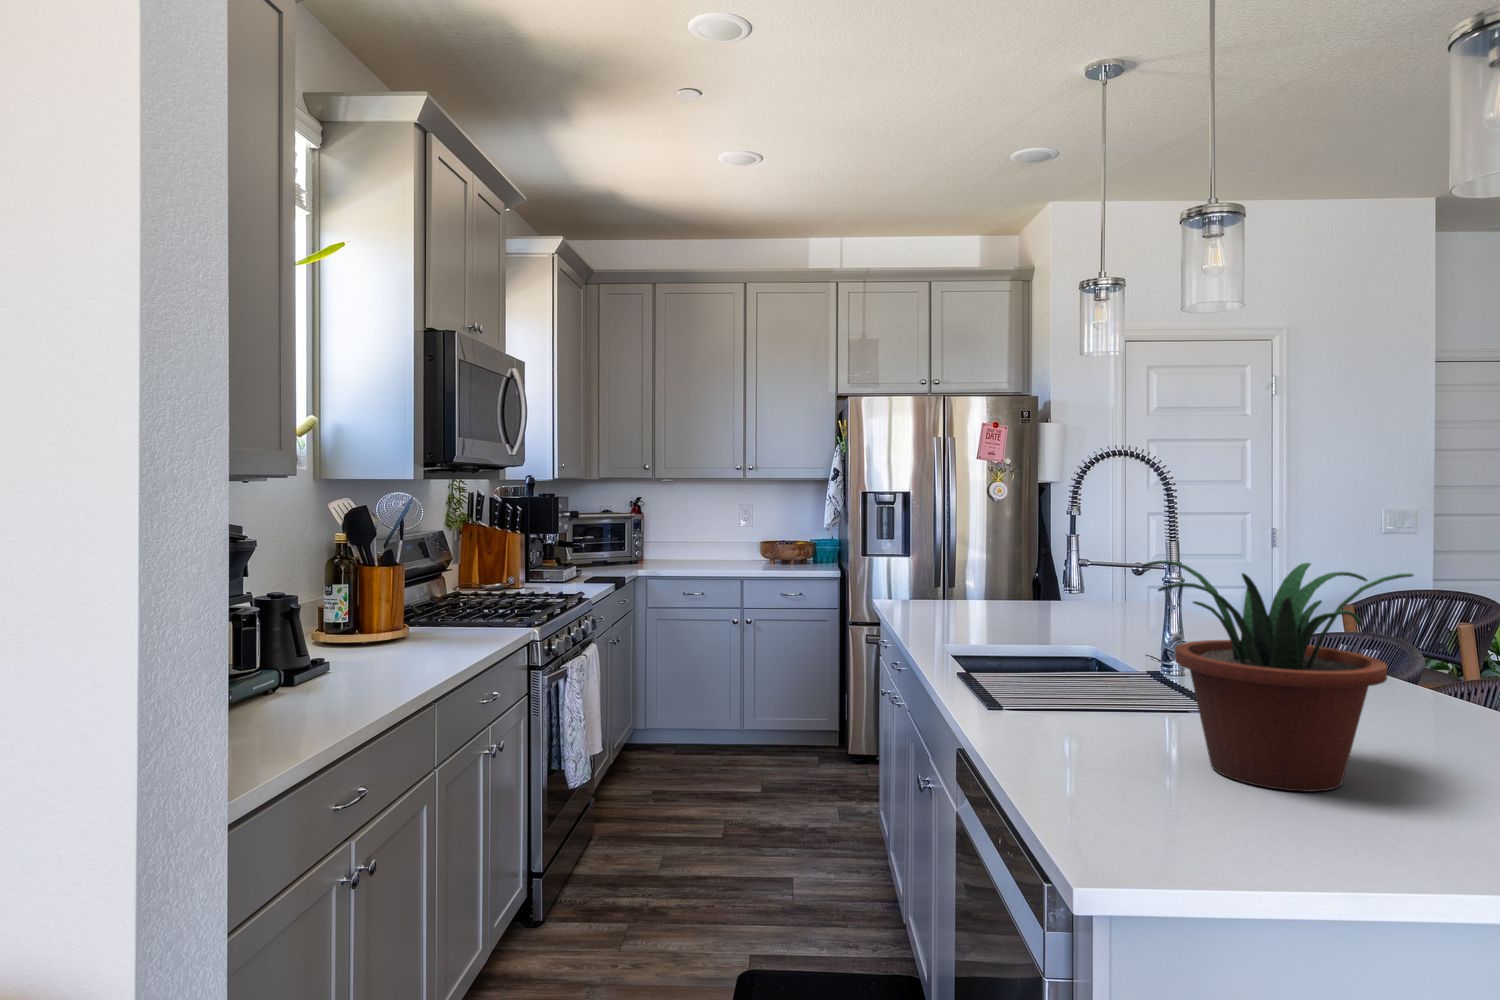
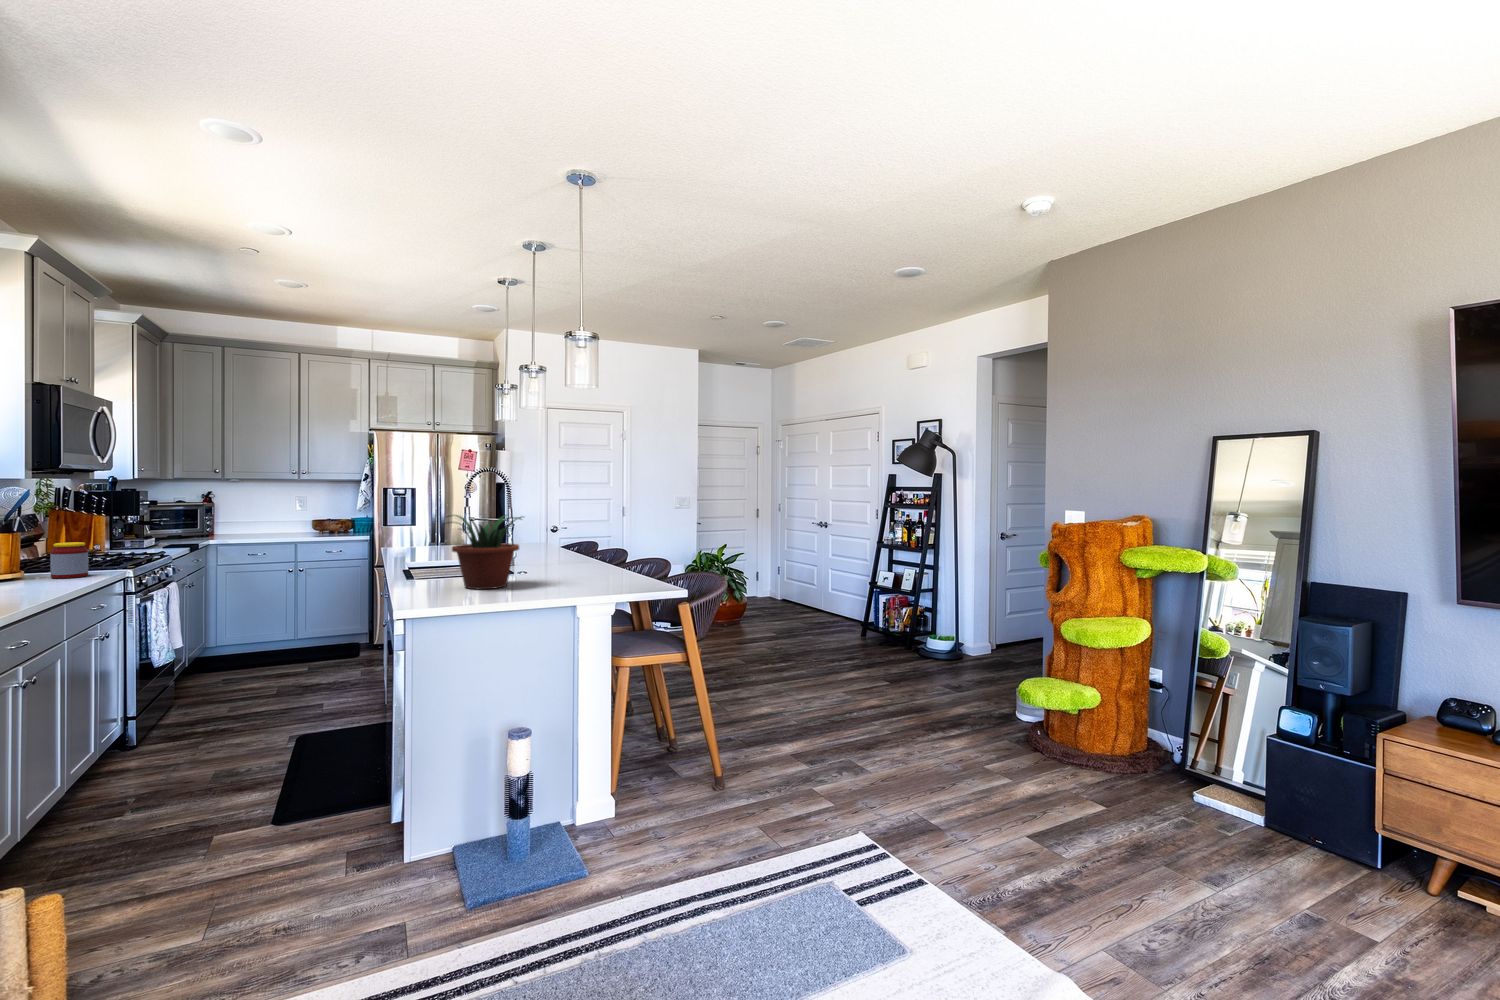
jar: none [438,582,483,642] -> present [50,542,88,578]

